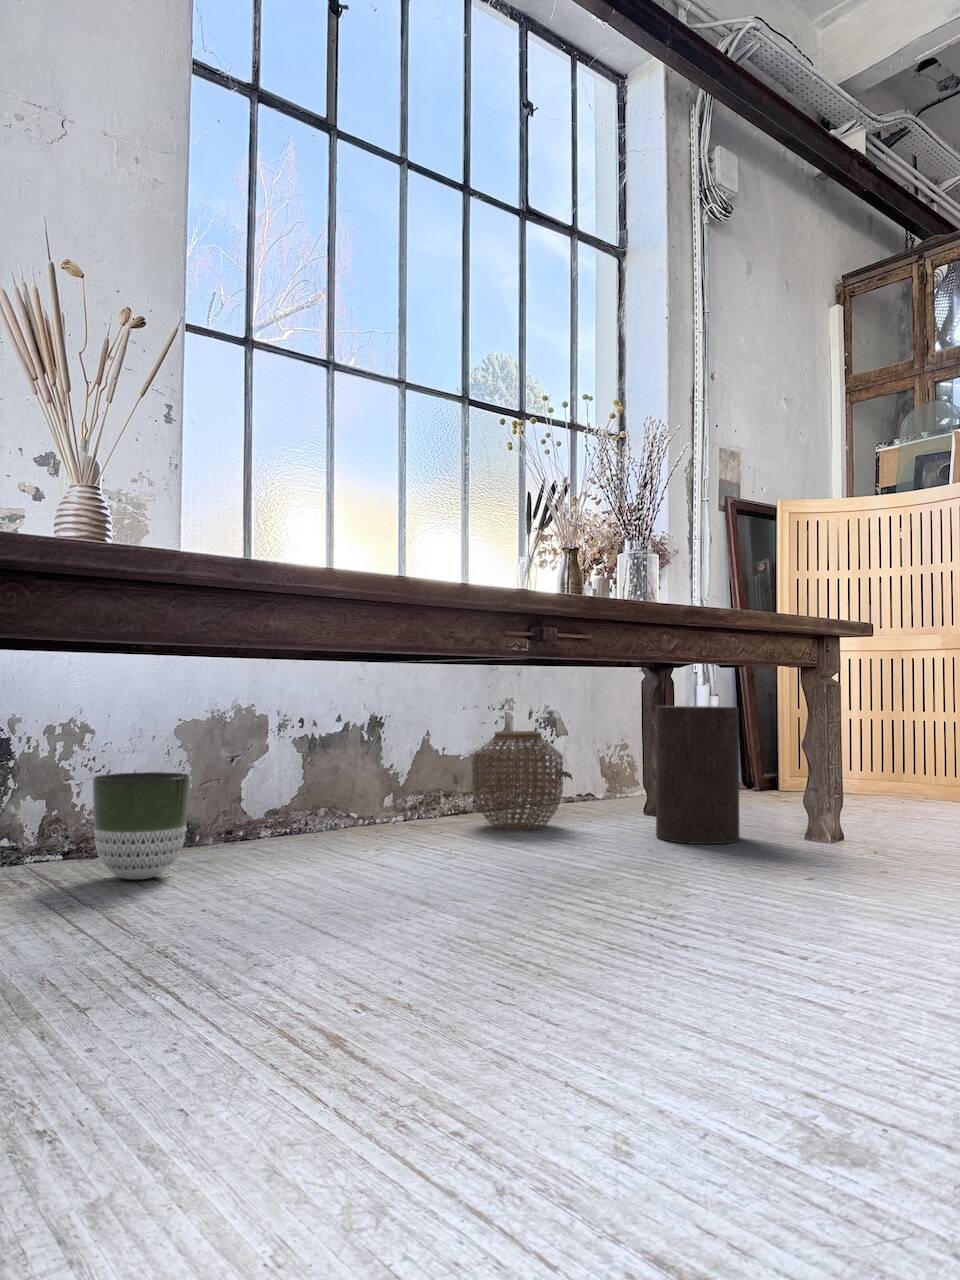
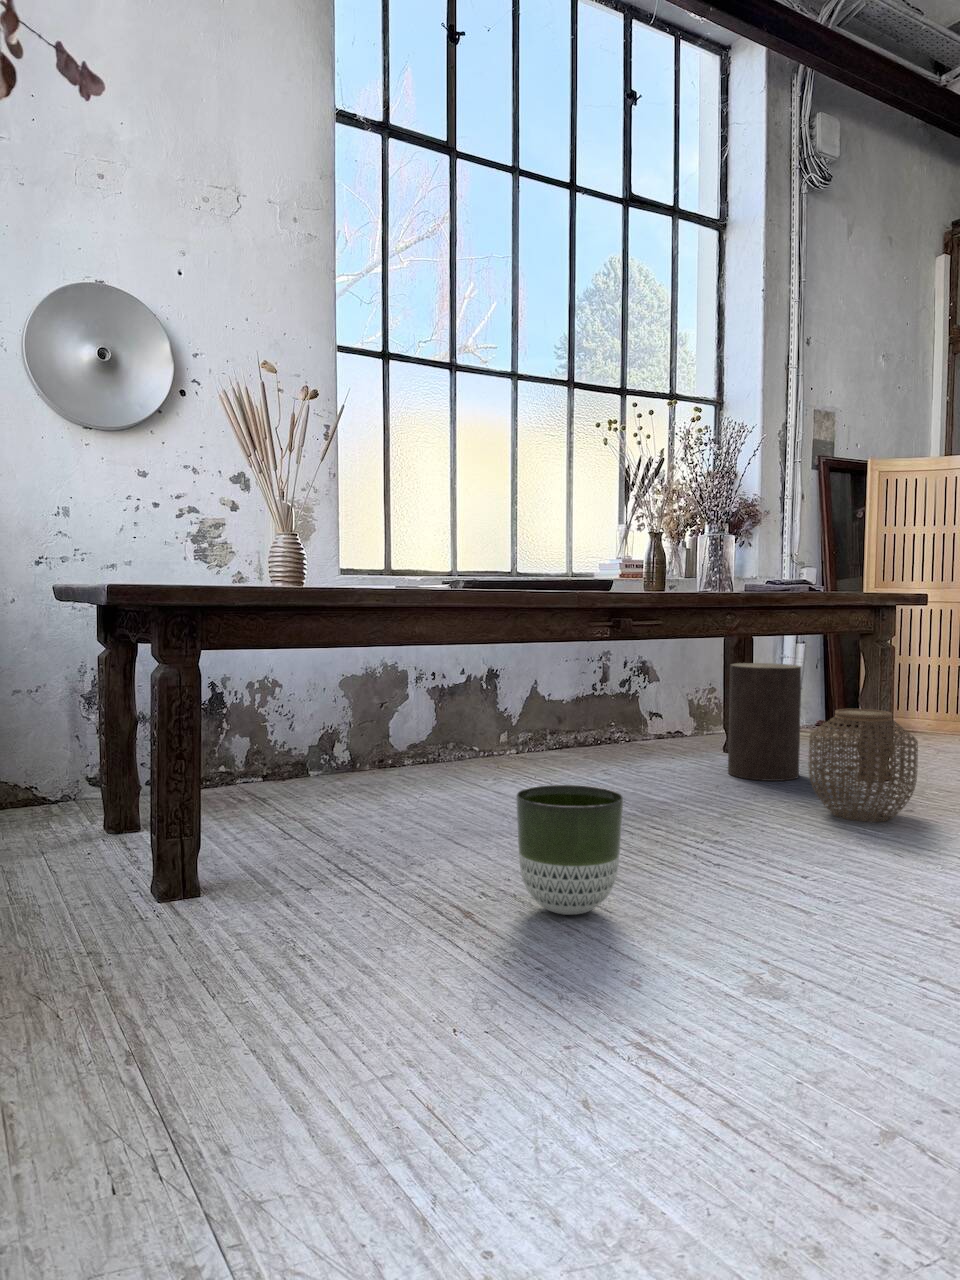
woven basket: present [472,731,563,830] -> present [808,709,918,822]
planter: present [93,772,190,880] -> present [516,785,623,915]

